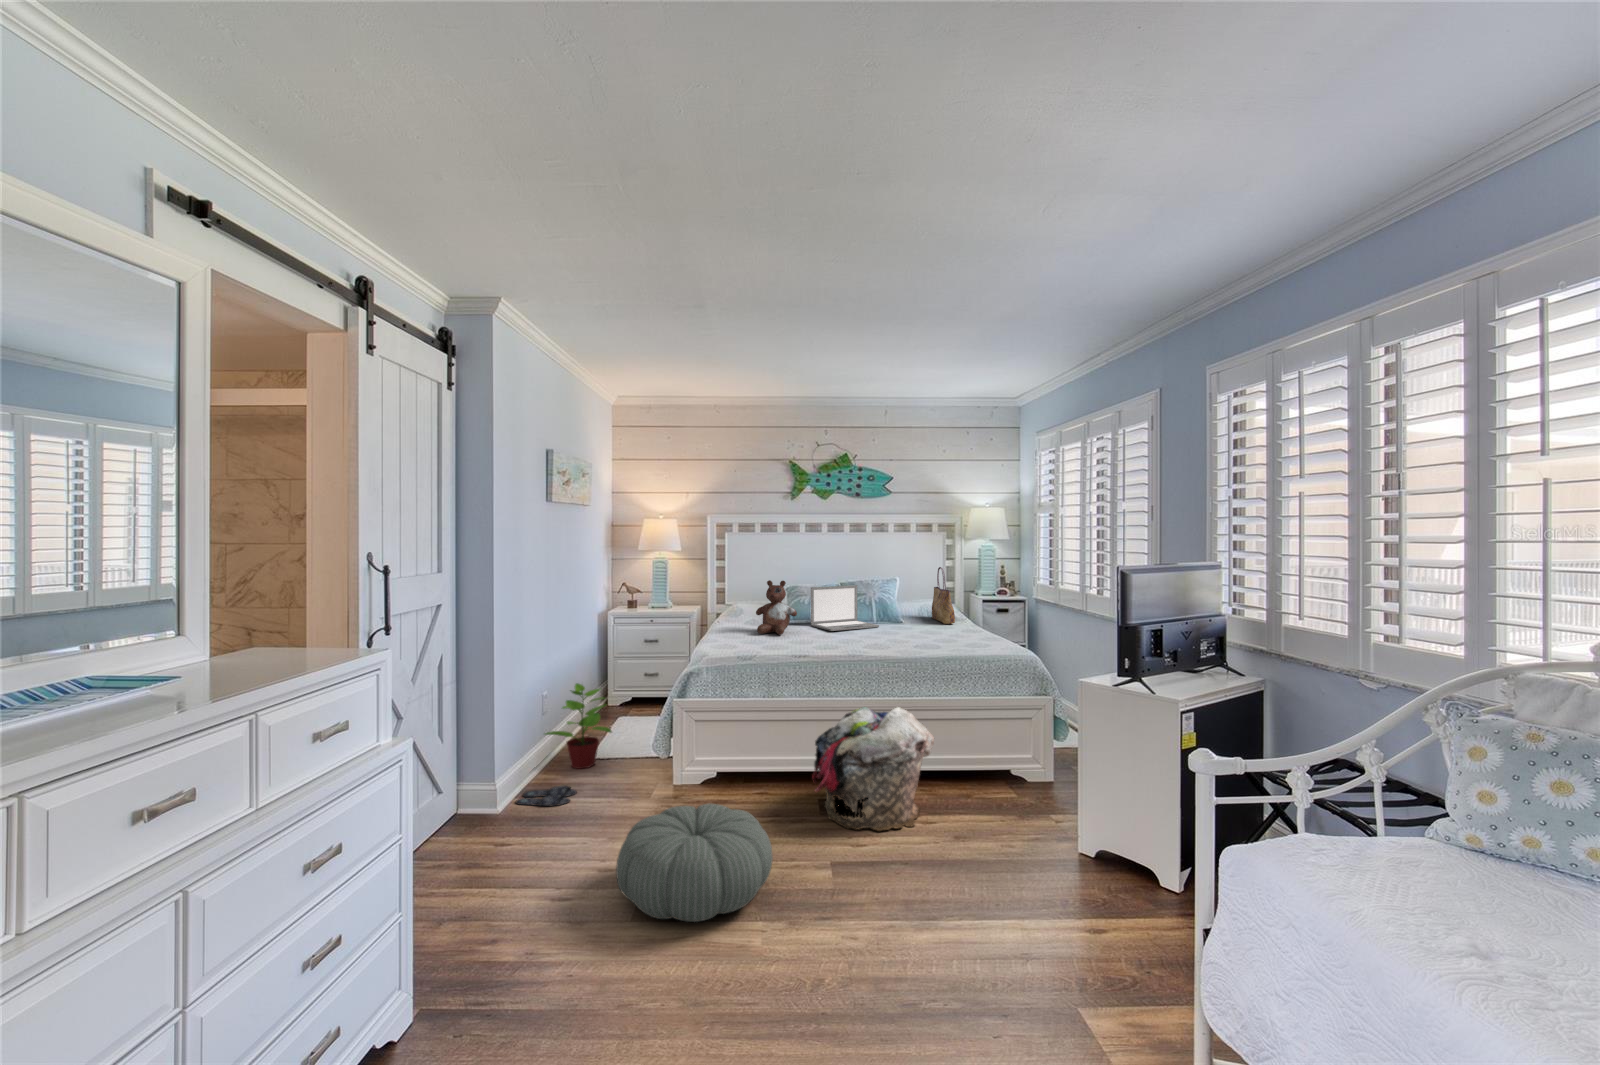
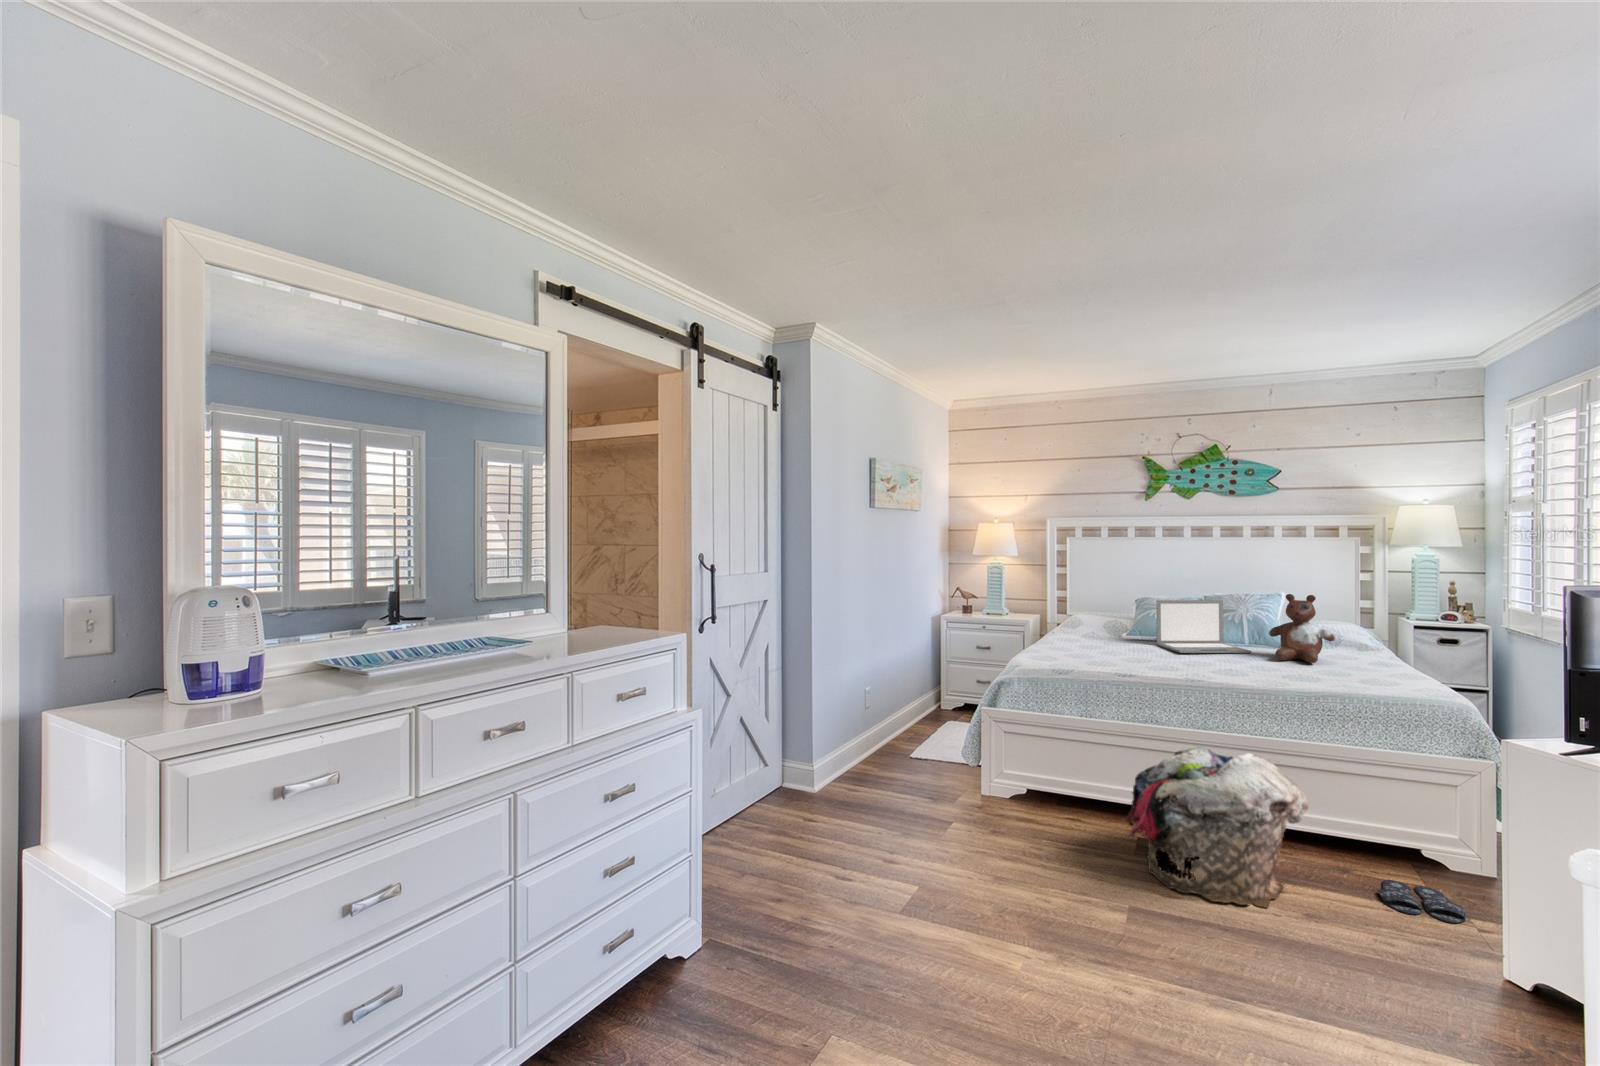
tote bag: present [932,567,955,624] -> none [1340,581,1374,656]
stuffed bear: present [756,580,797,635] -> present [1269,594,1335,663]
potted plant: present [545,683,612,769] -> none [862,681,924,765]
slippers: present [516,786,576,806] -> present [1378,880,1466,924]
pouf: present [616,804,773,922] -> none [888,817,1054,941]

